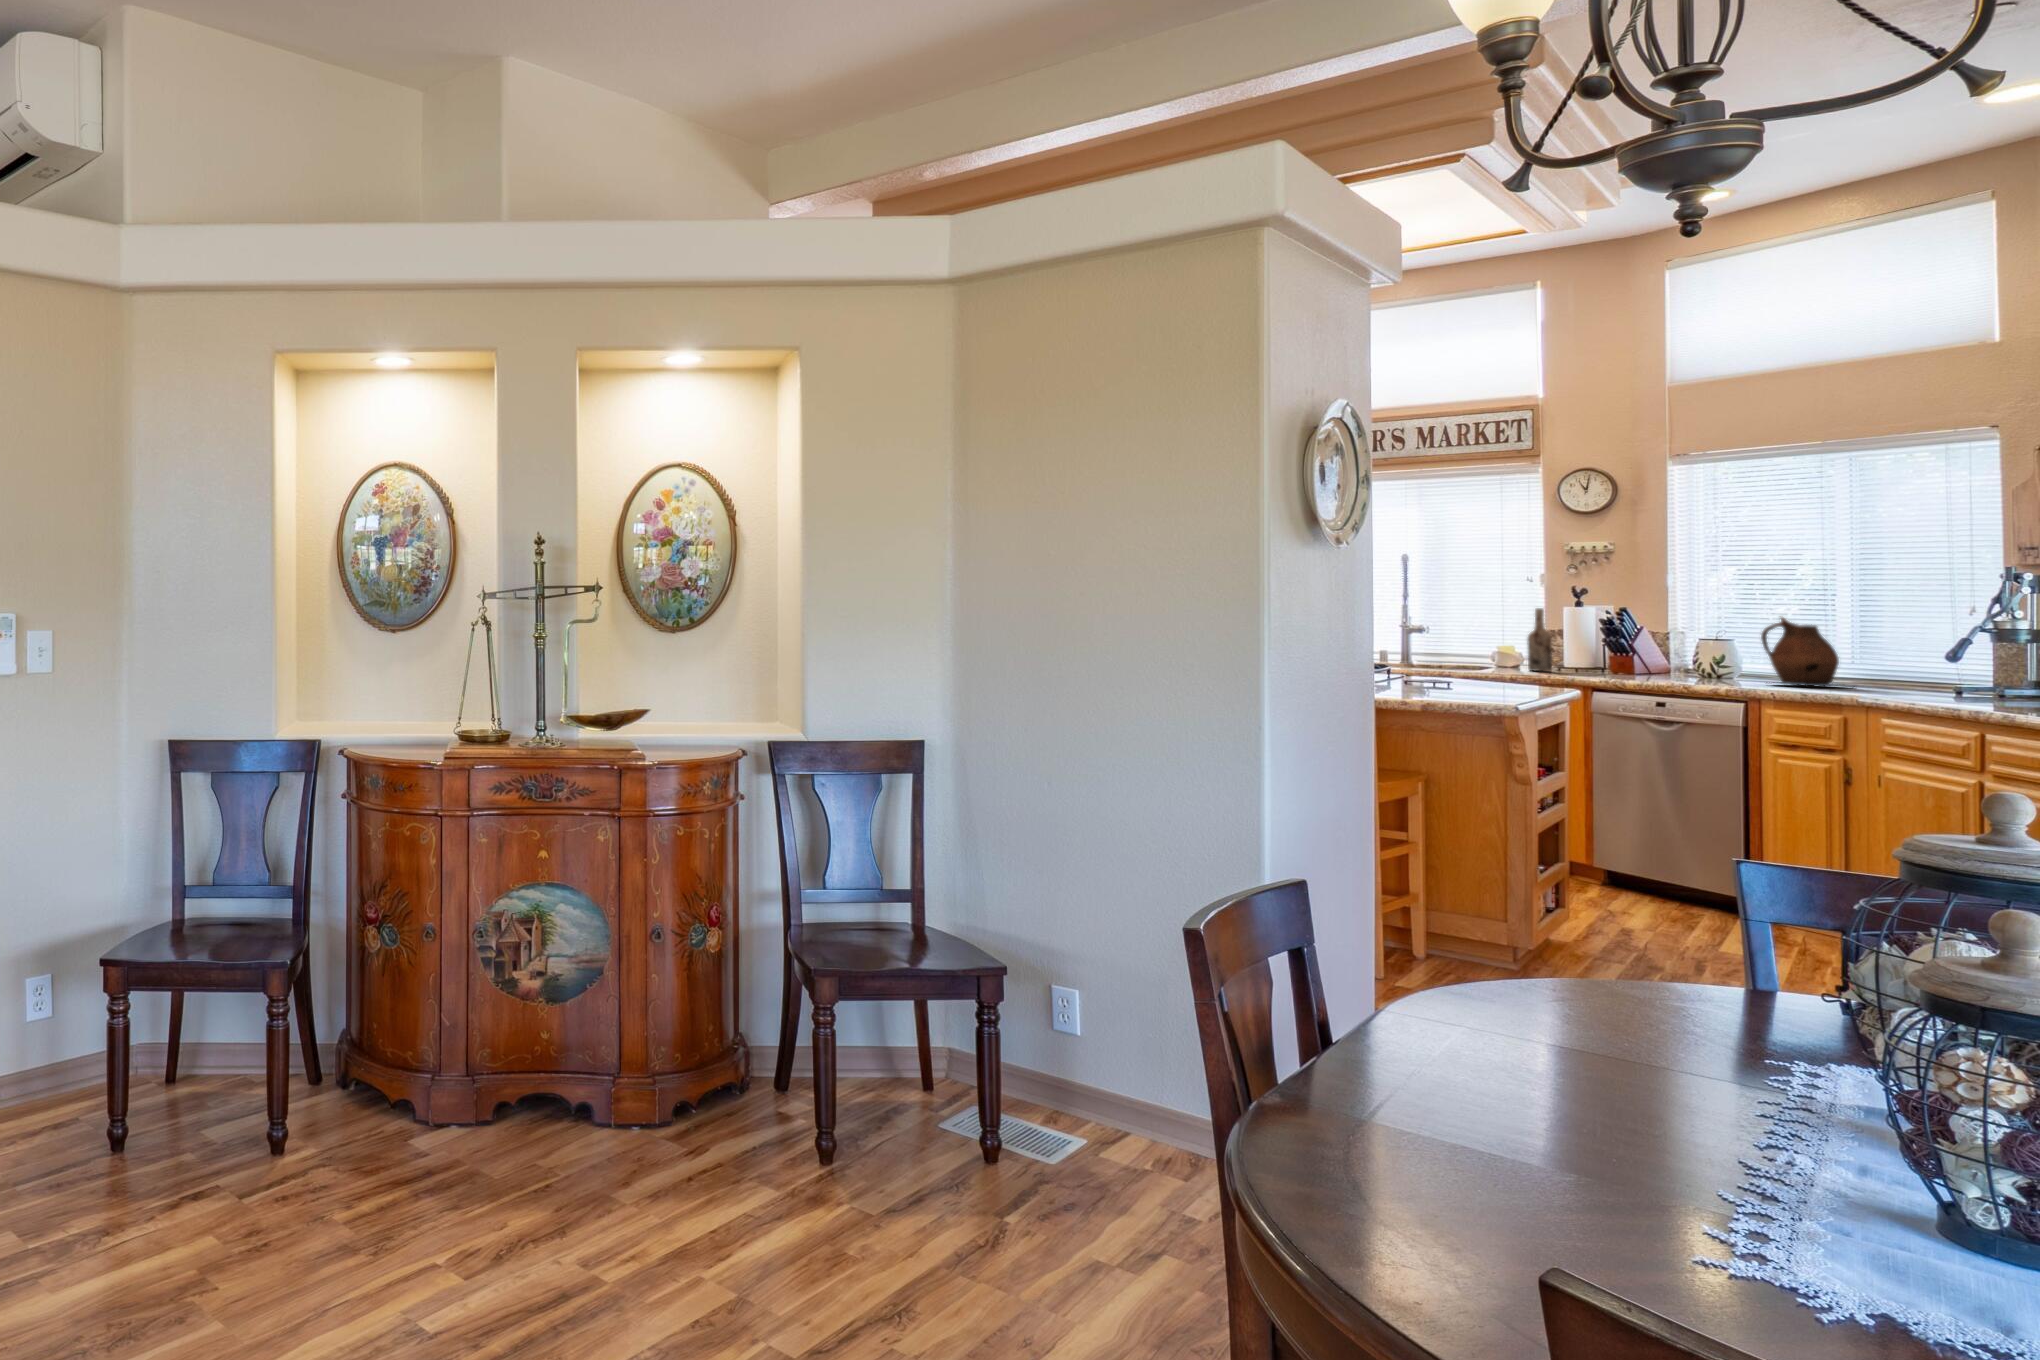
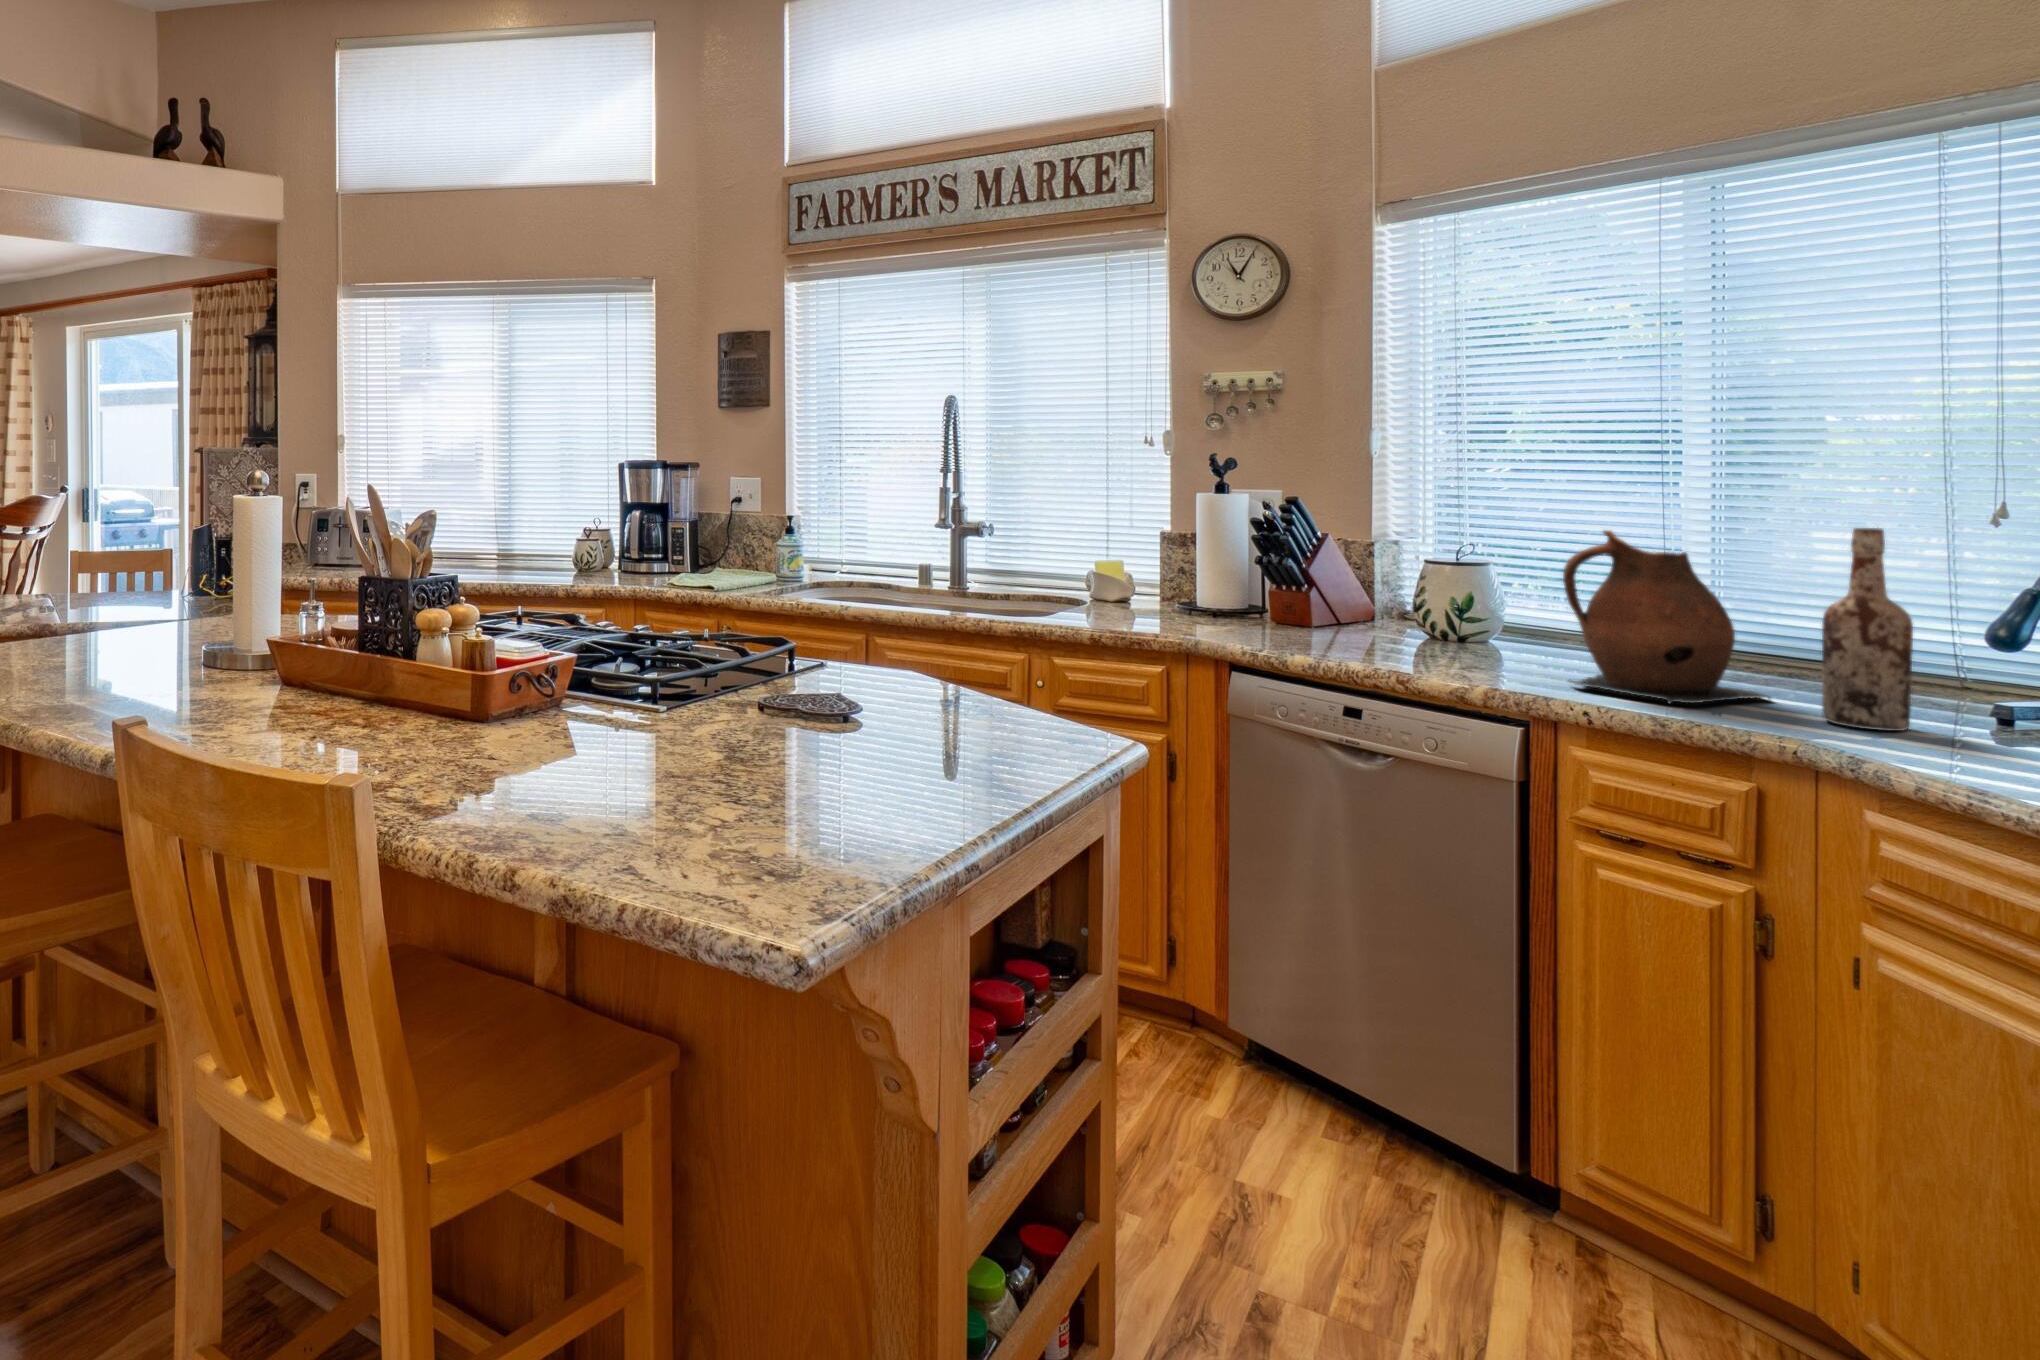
wine bottle: present [1527,608,1552,672] -> present [1822,528,1913,731]

